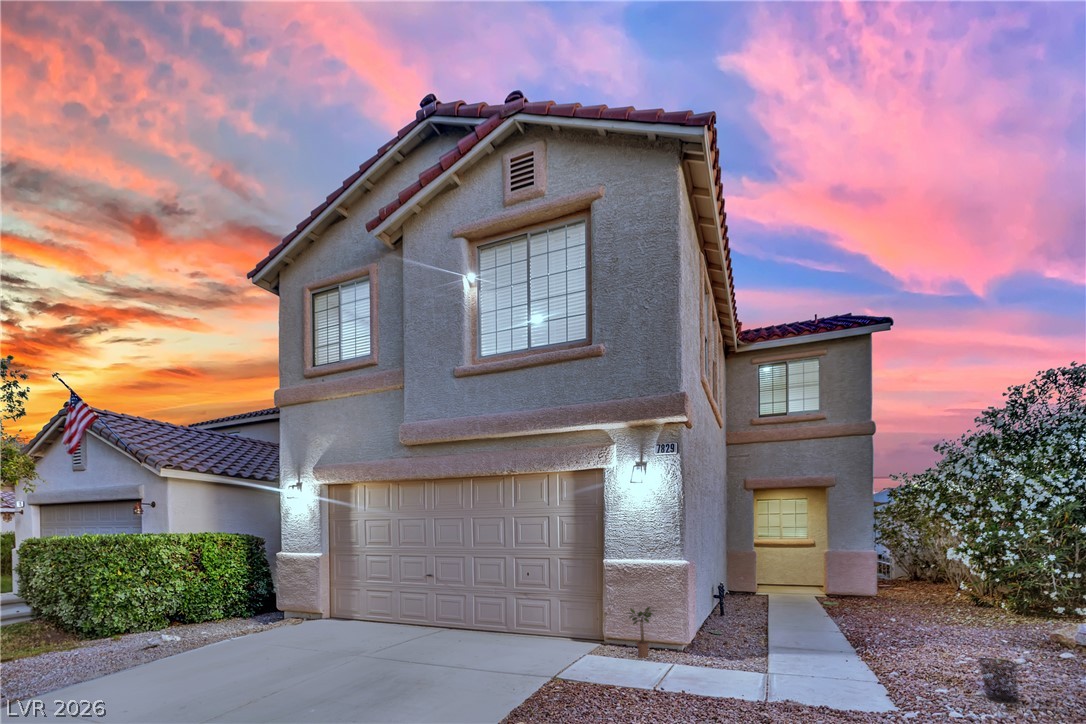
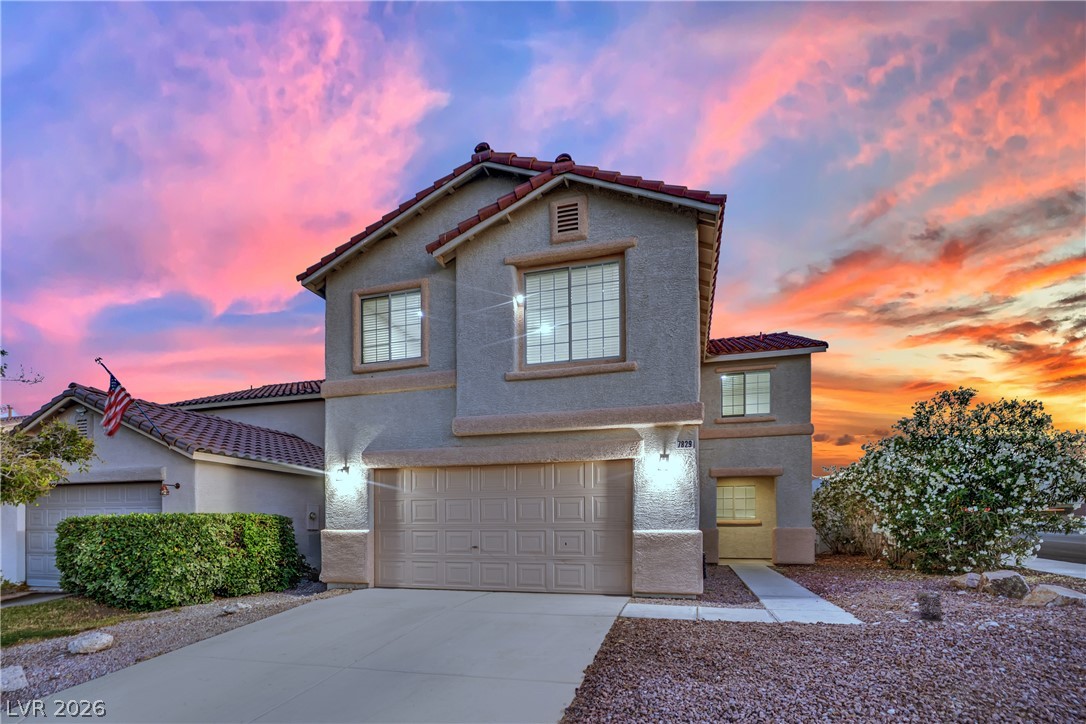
potted plant: present [628,607,655,657] -> none [653,565,679,604]

